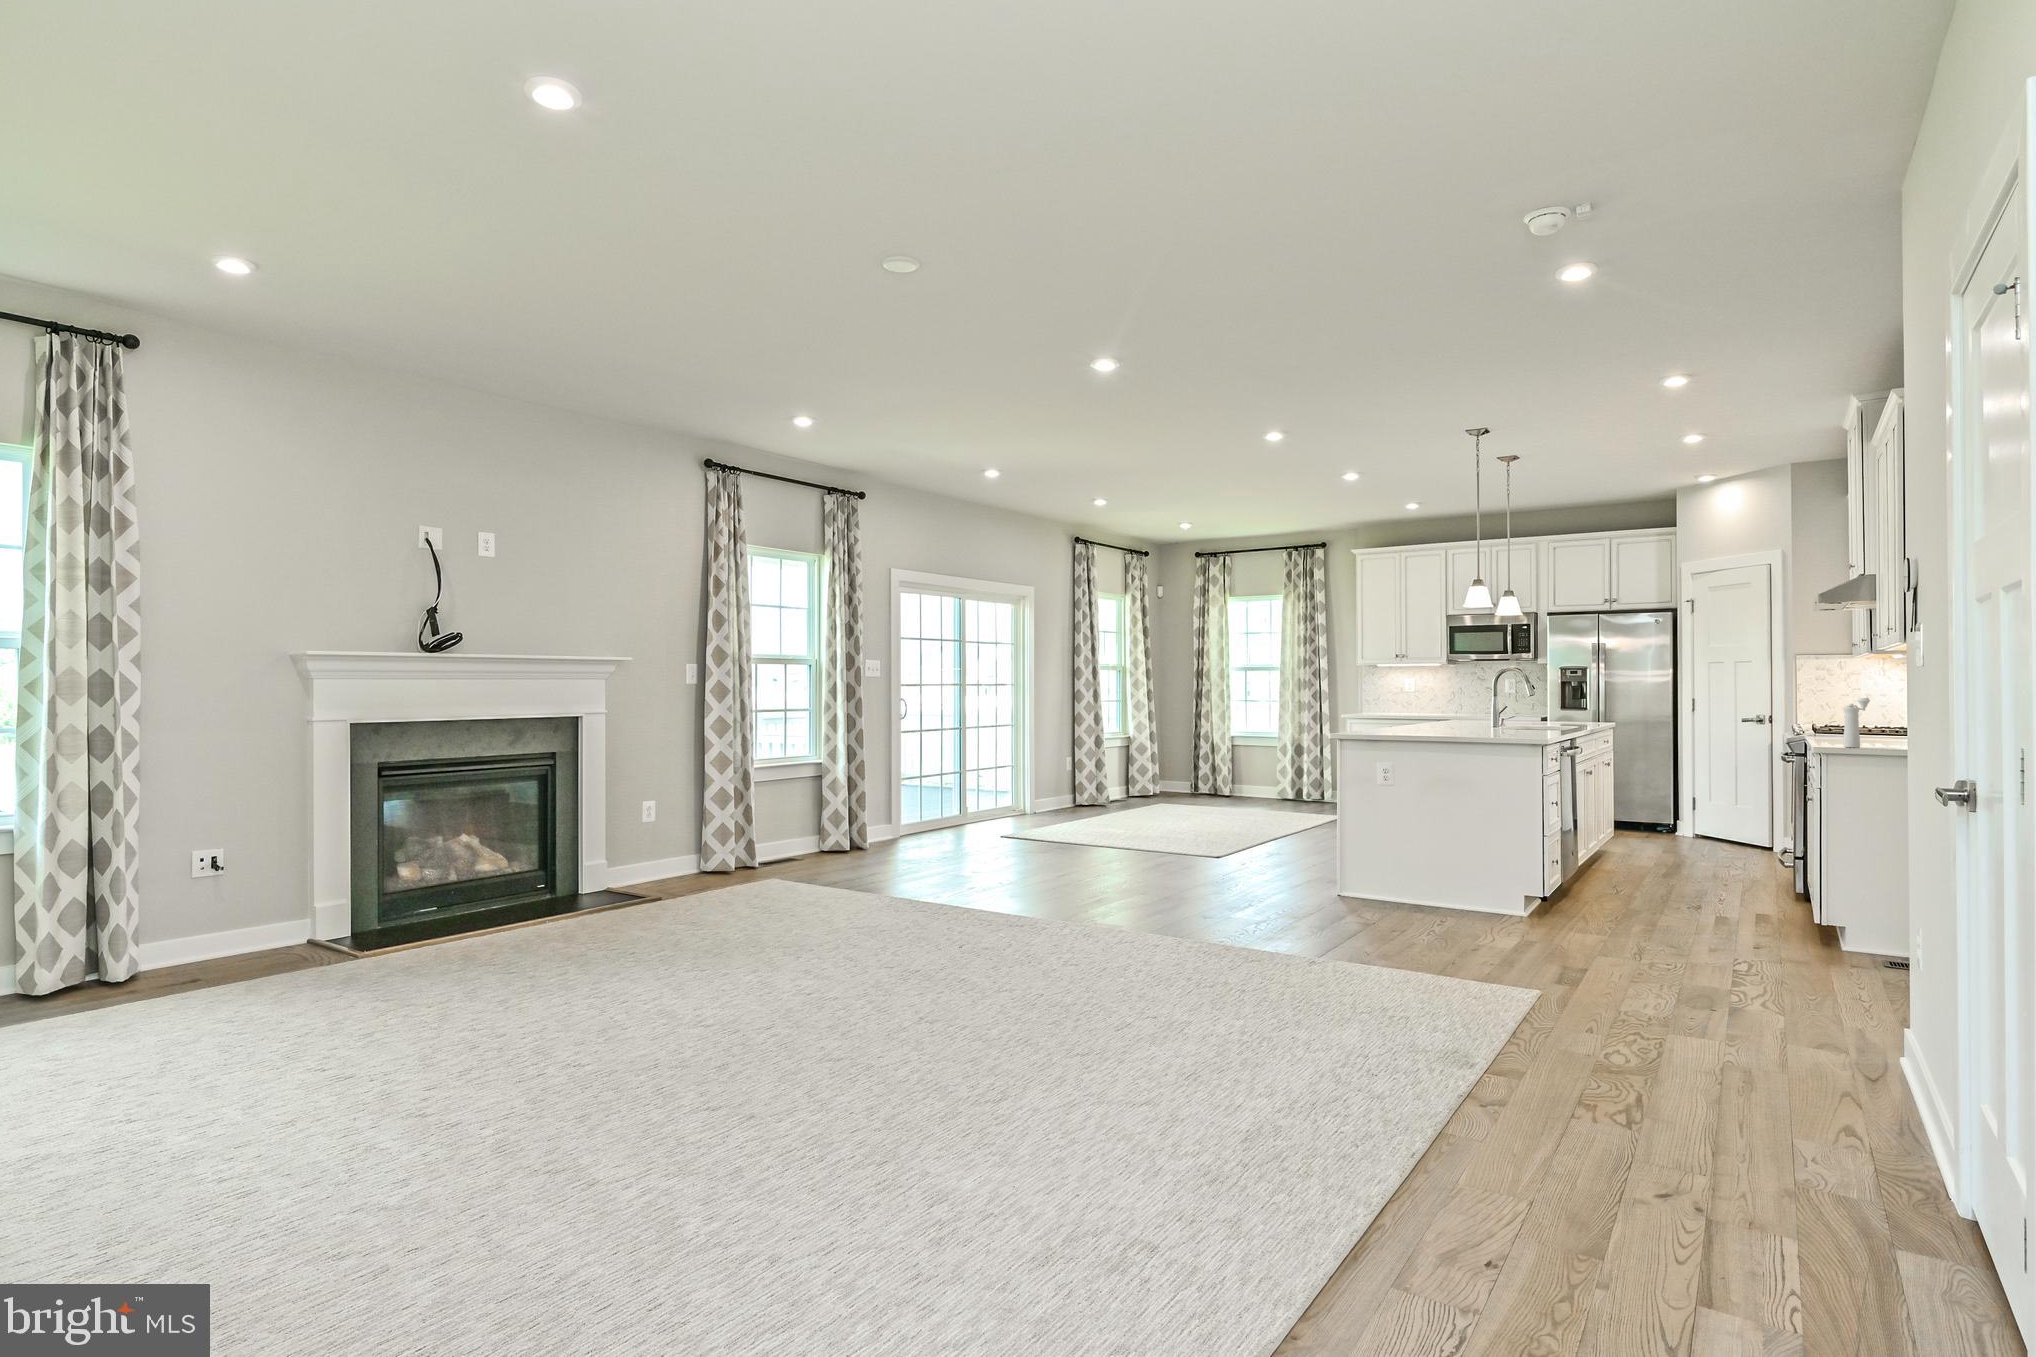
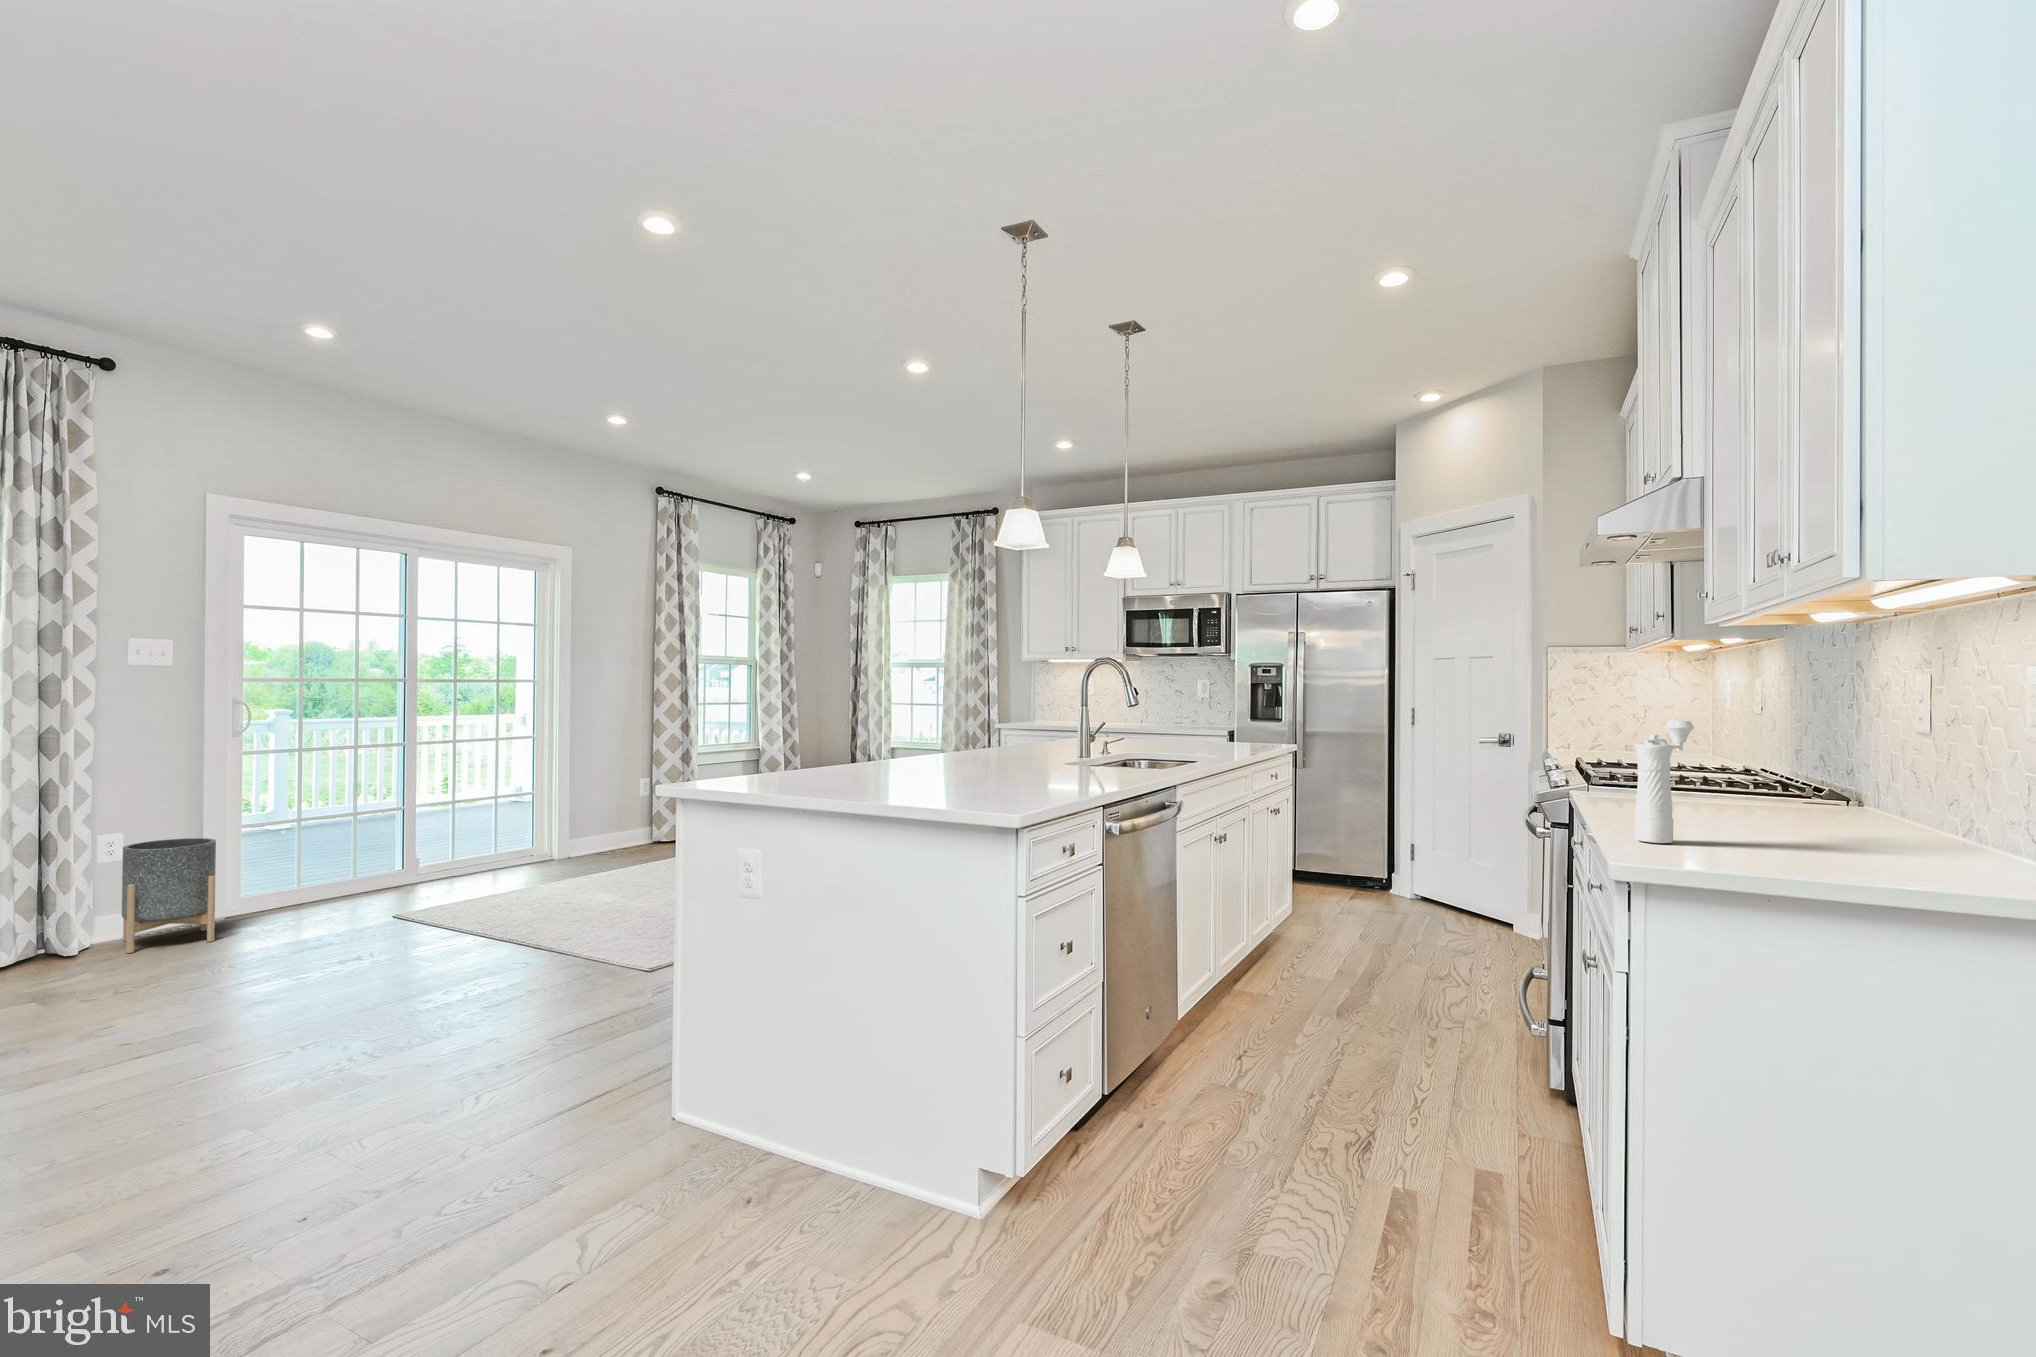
planter: none [870,784,924,850] -> present [122,838,216,953]

